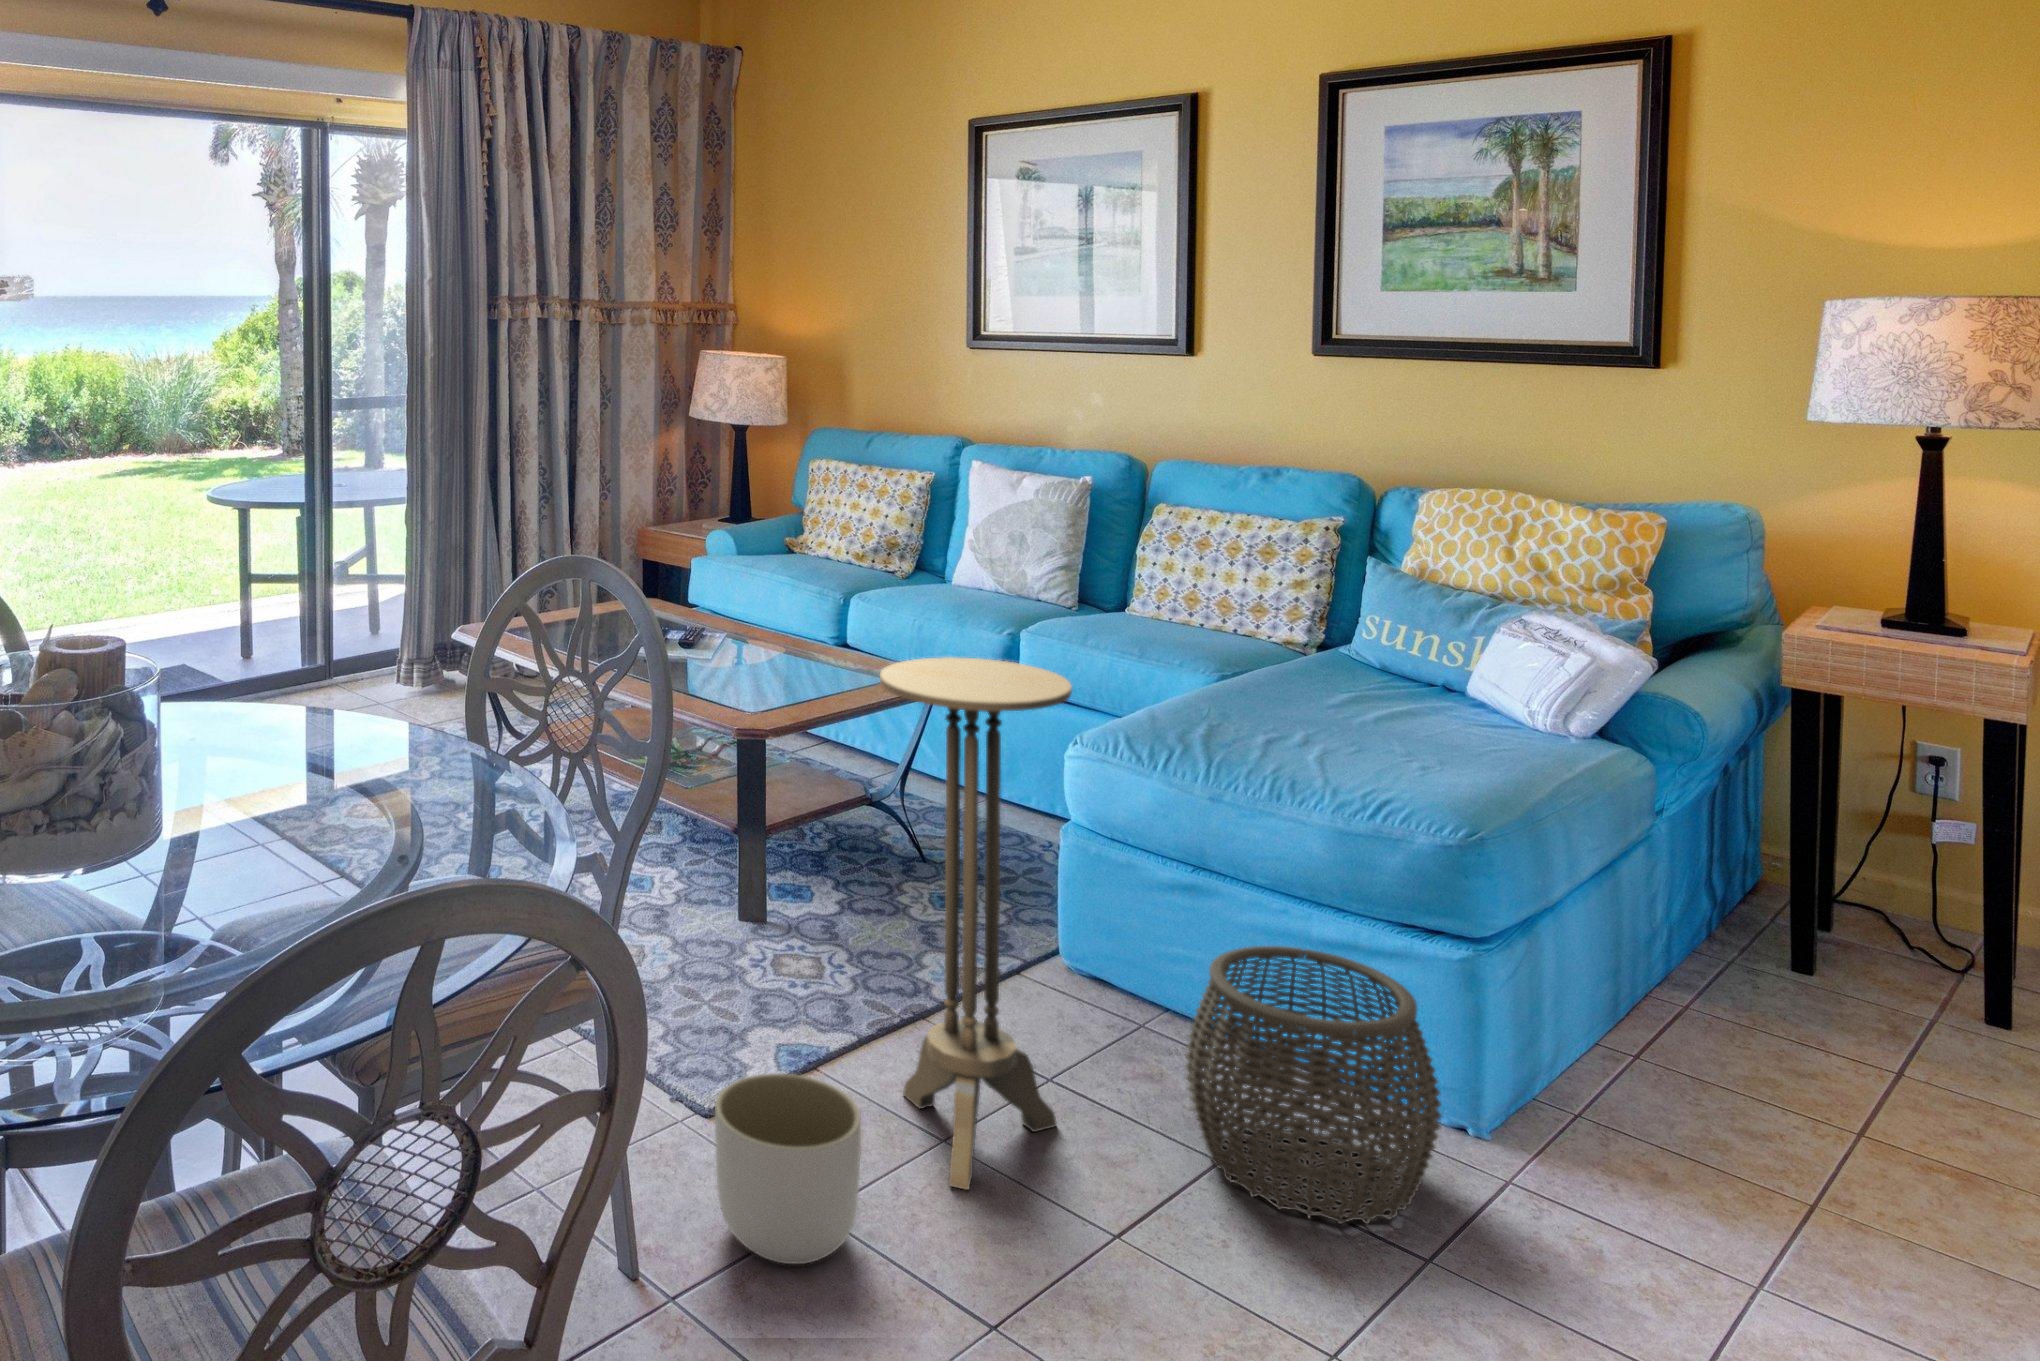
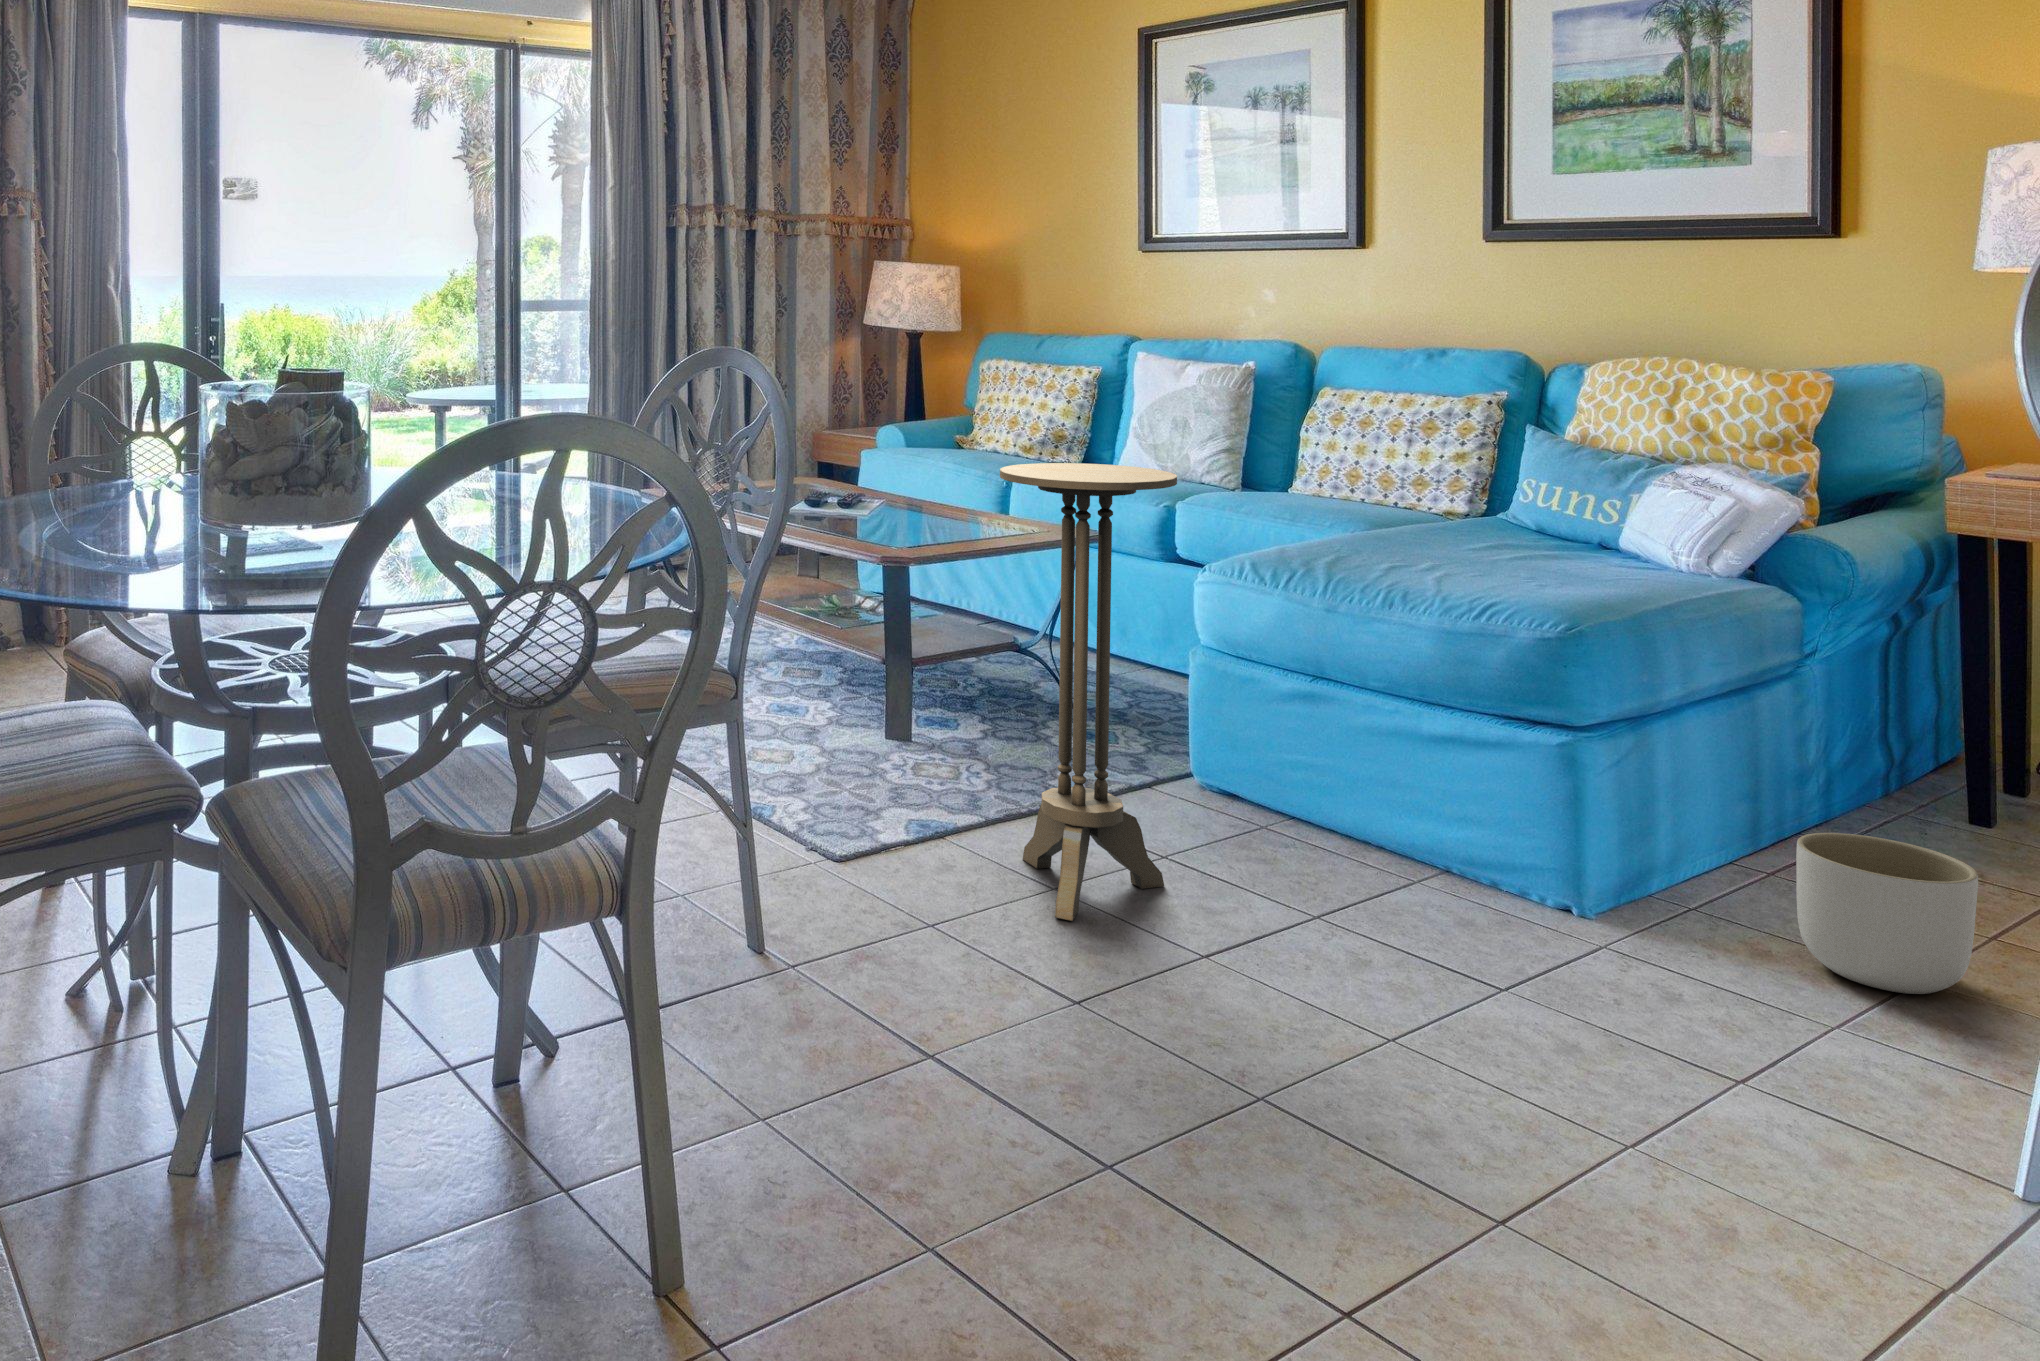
woven basket: present [1186,946,1442,1224] -> none [1285,729,1528,963]
planter: present [715,1073,861,1264] -> present [1796,833,1978,994]

